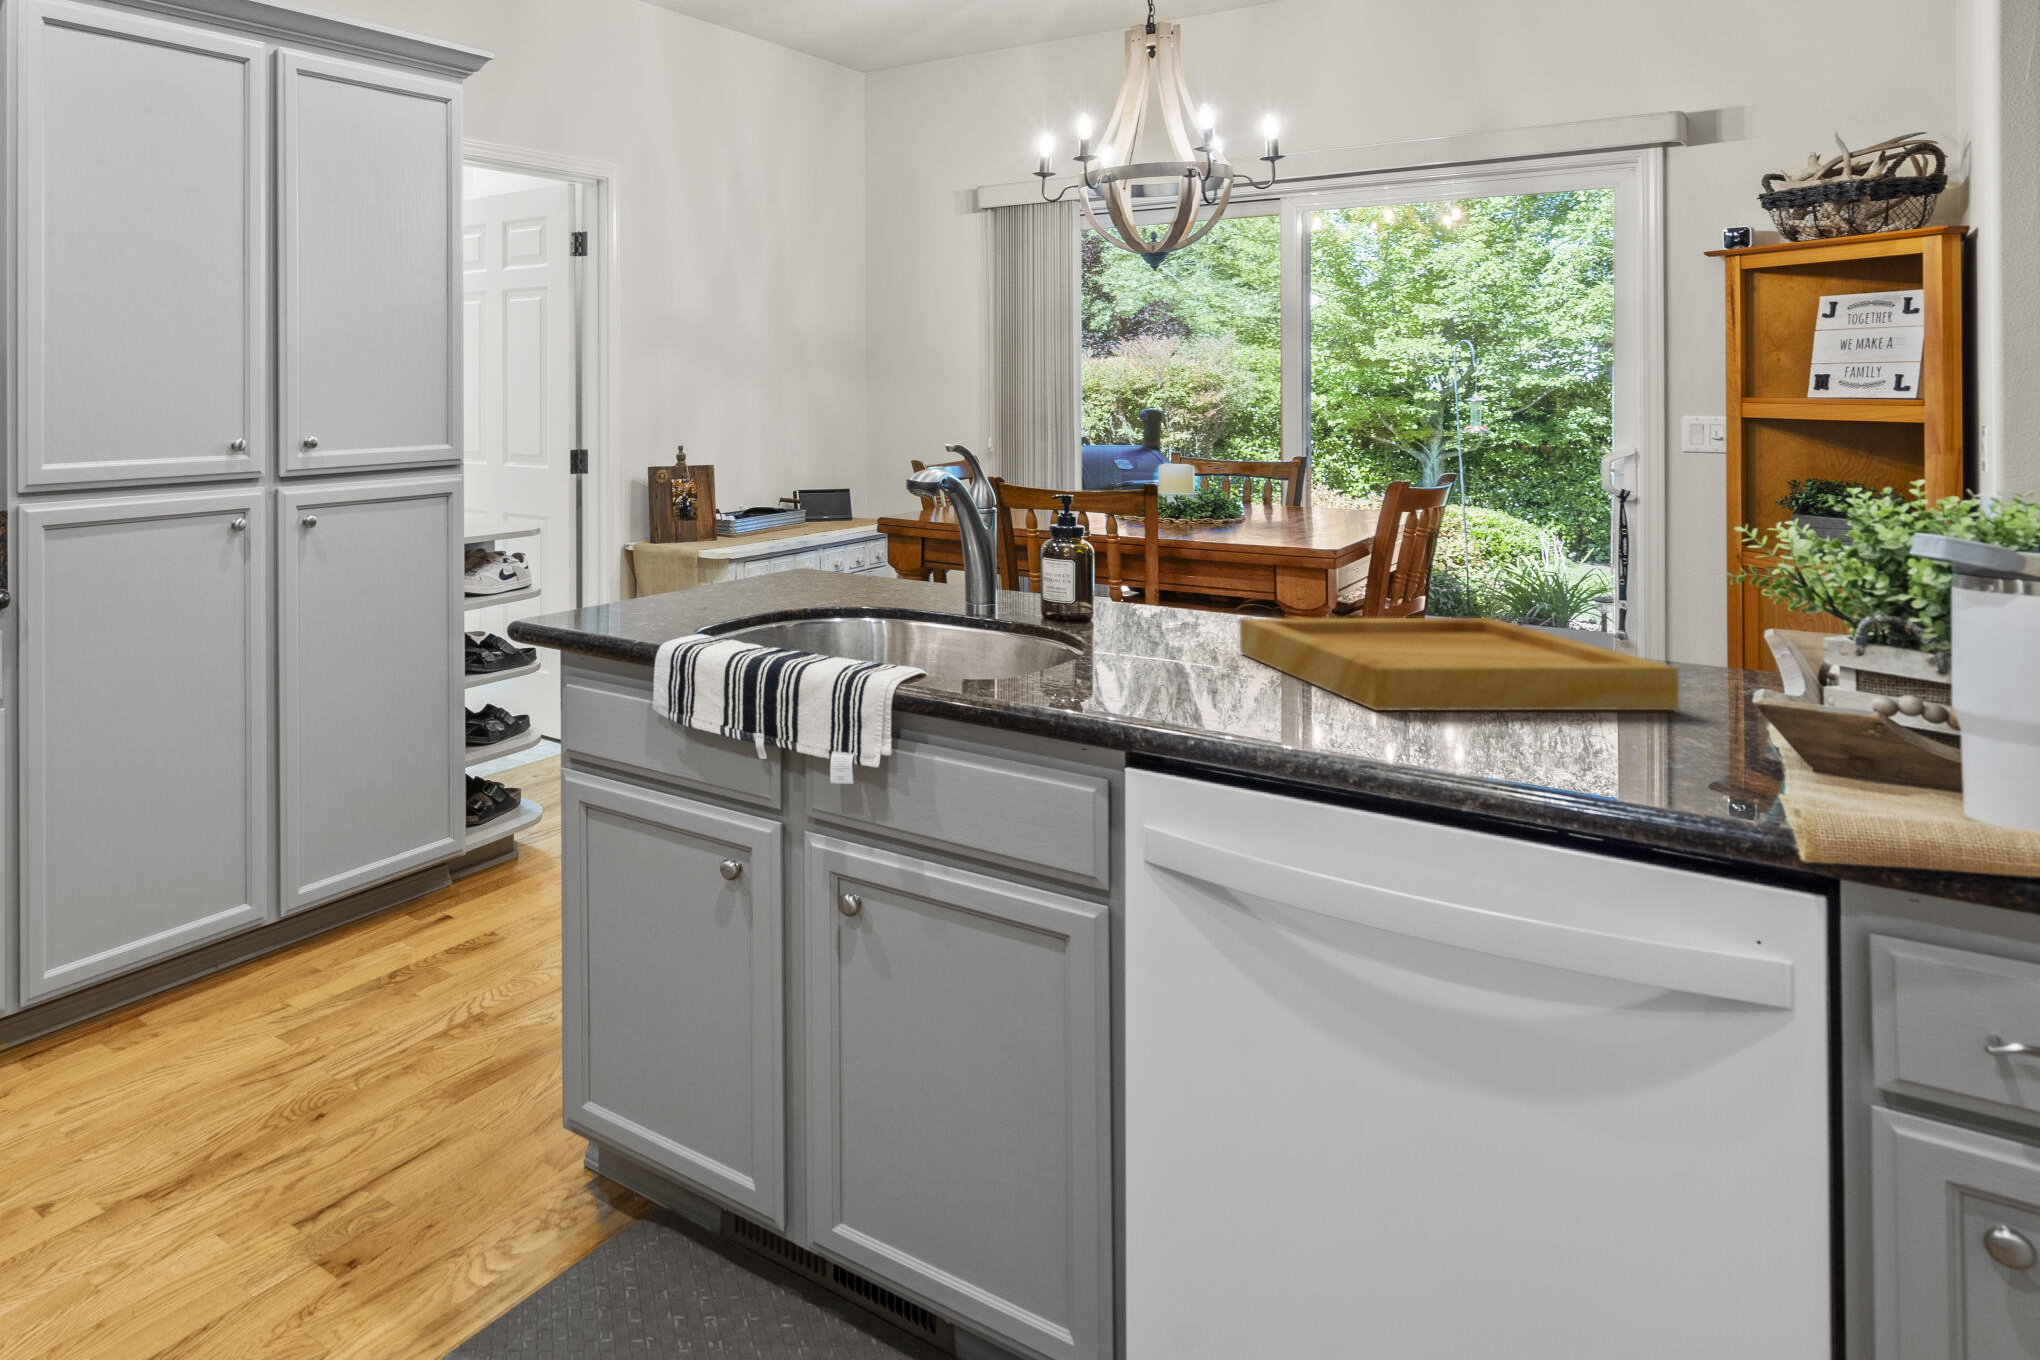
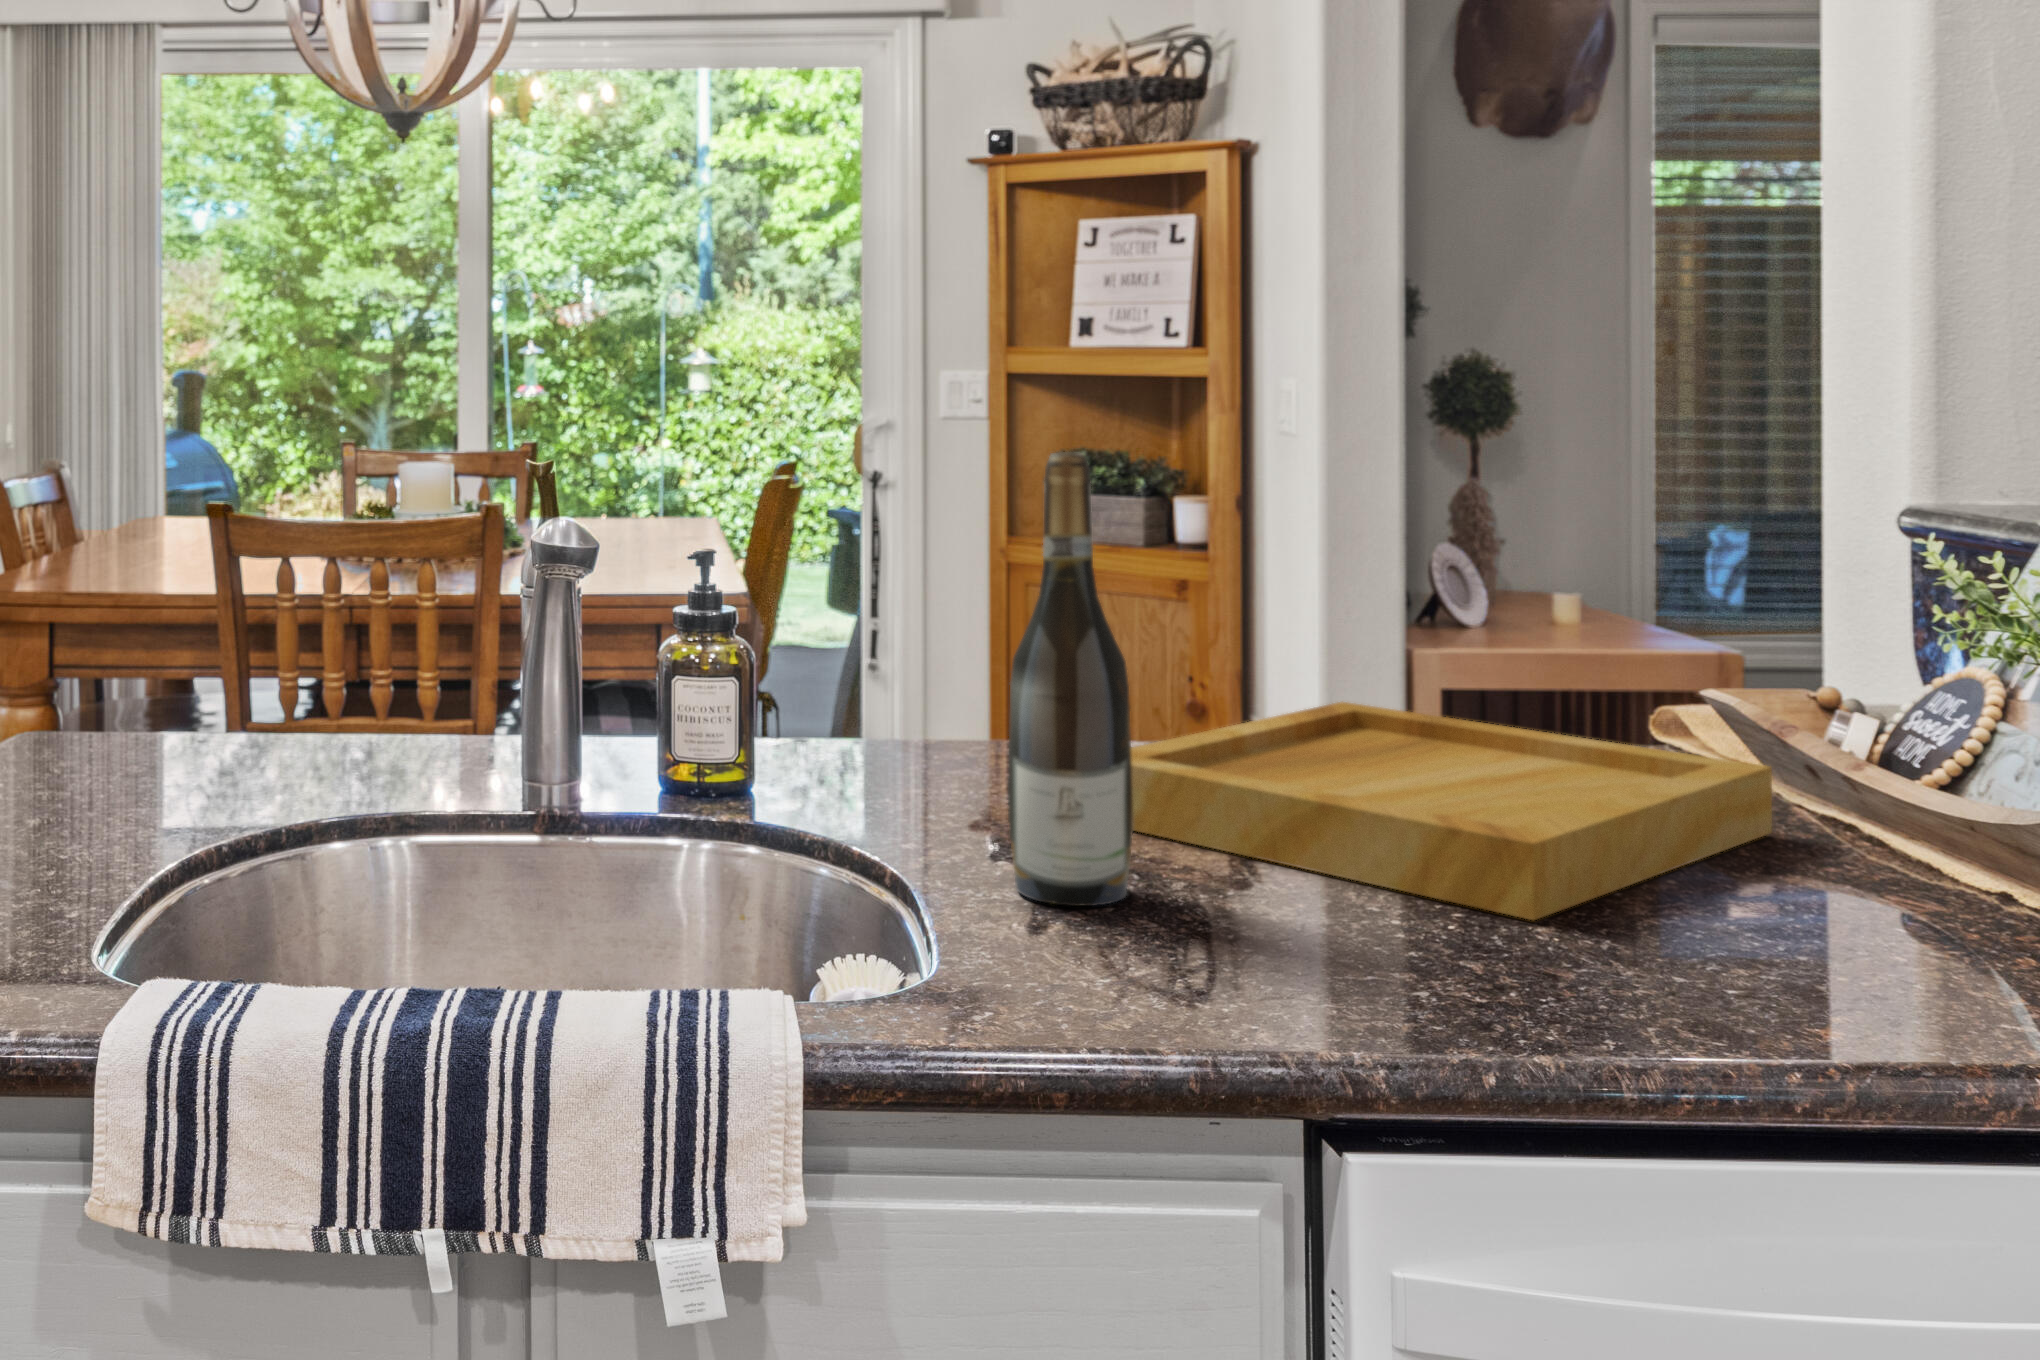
wine bottle: none [1118,449,1184,675] -> present [1008,452,1134,906]

